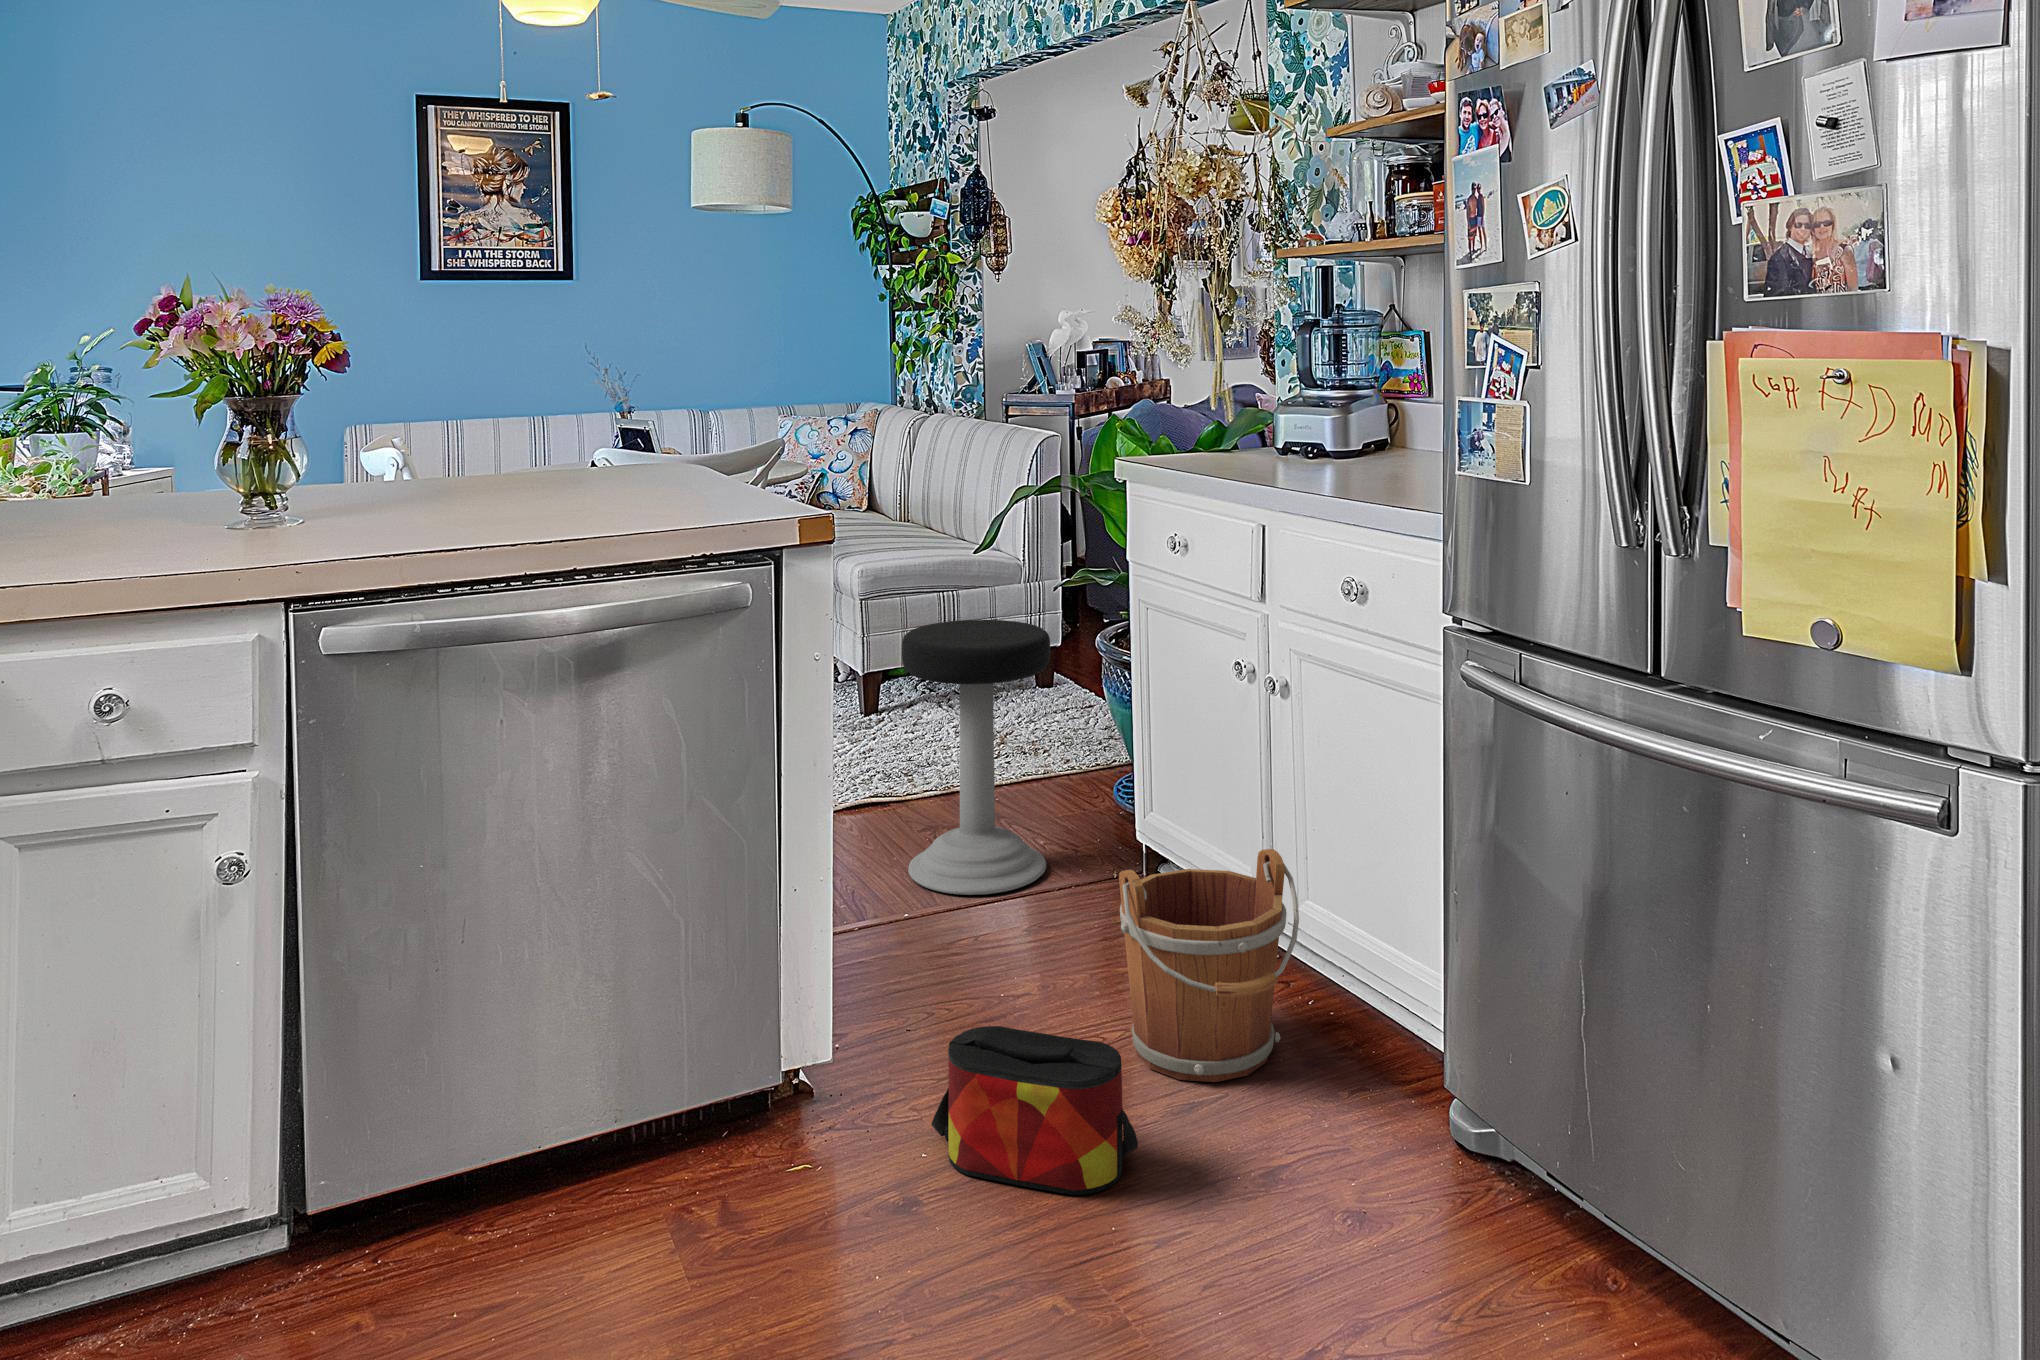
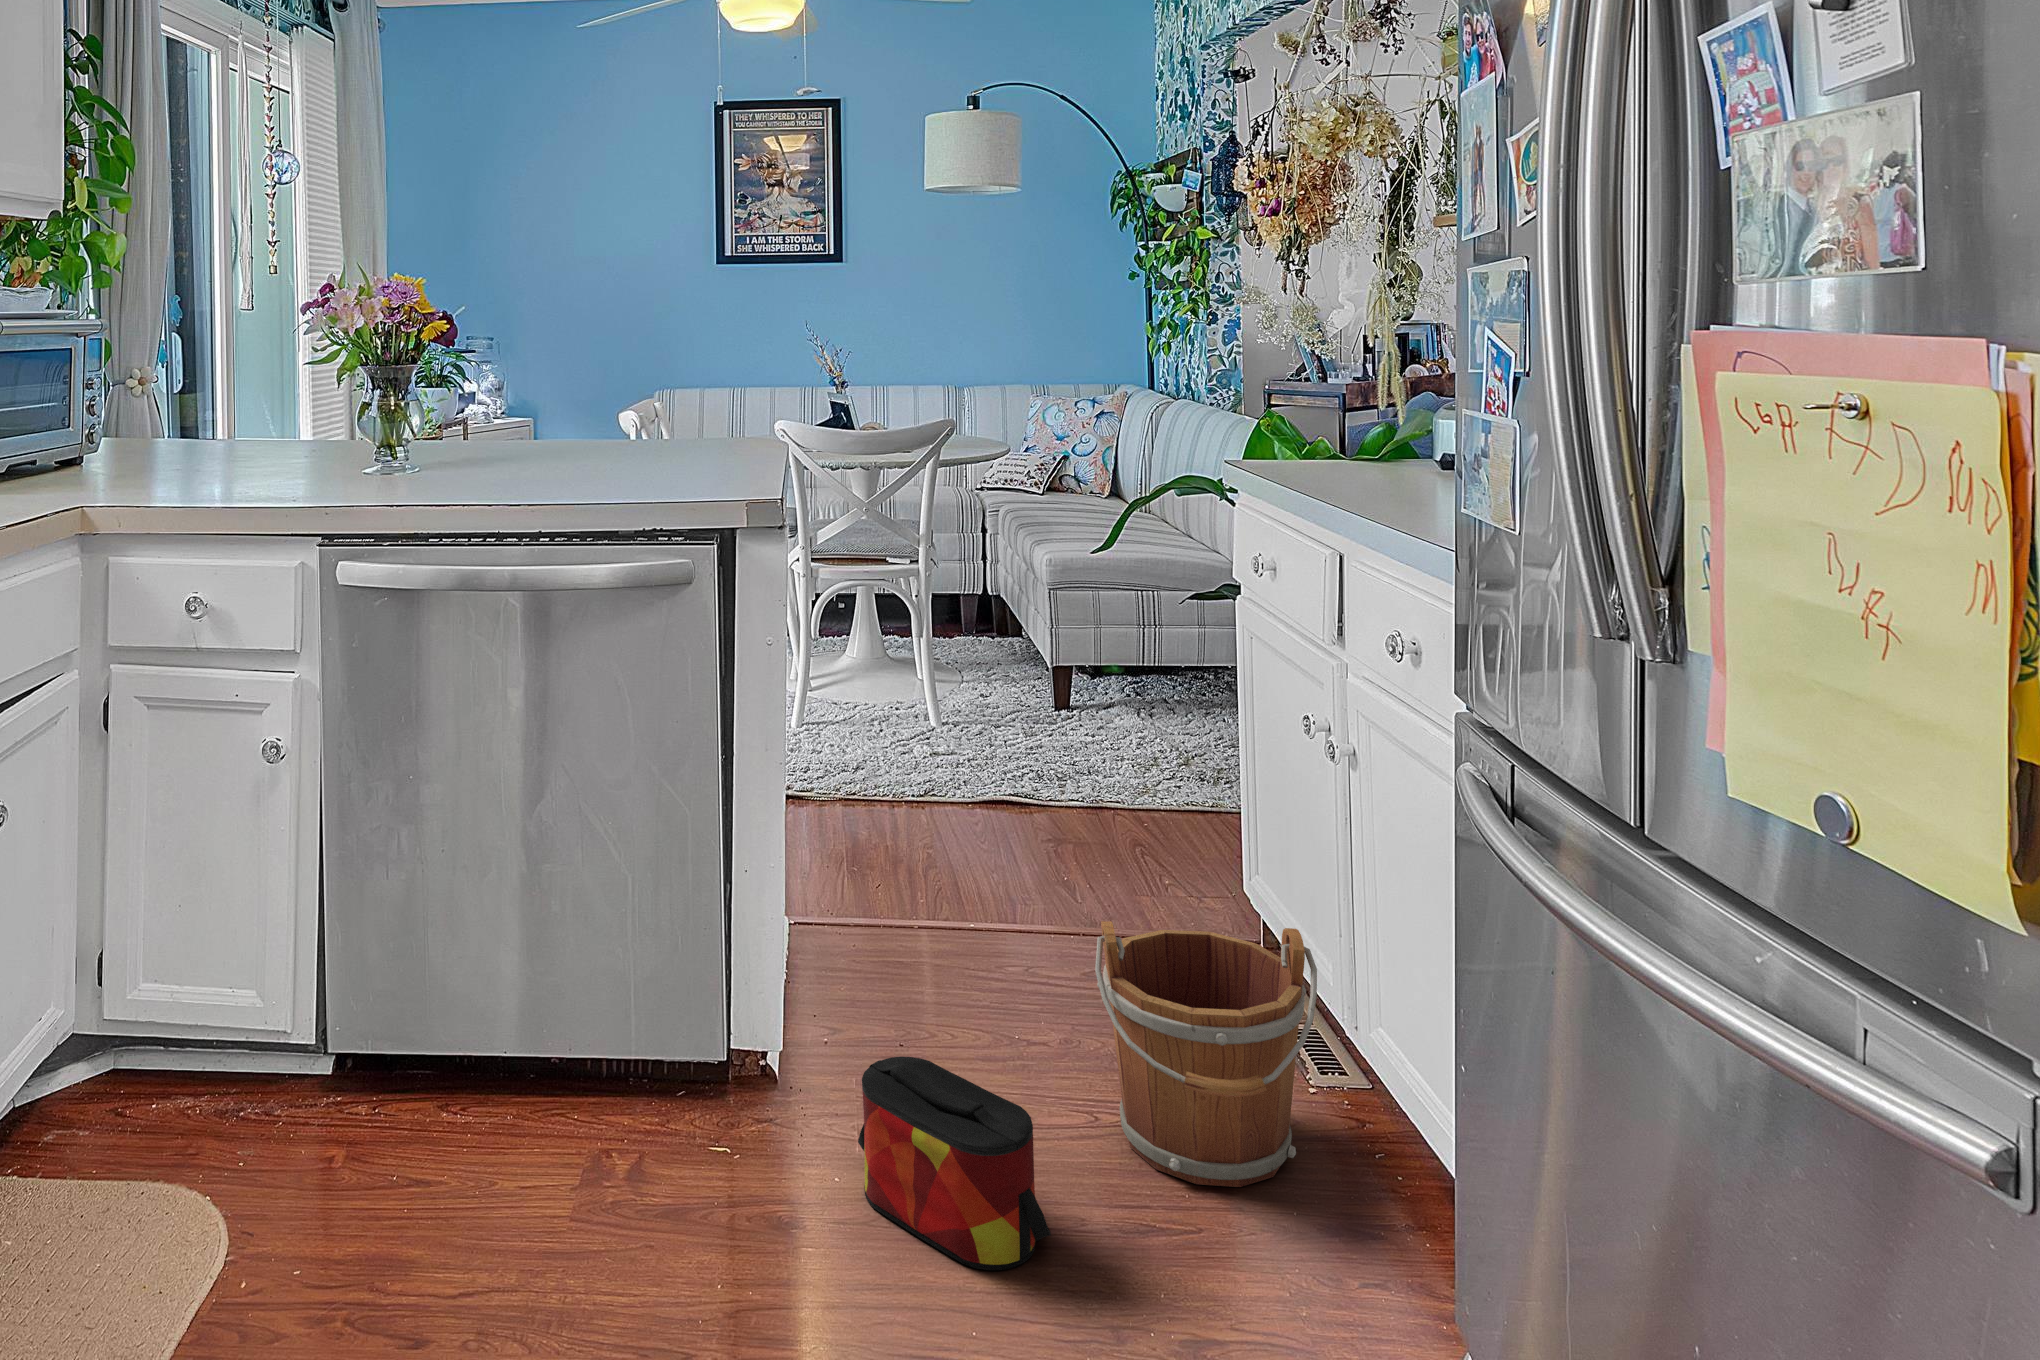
stool: present [902,620,1050,895] -> none [987,618,1146,910]

